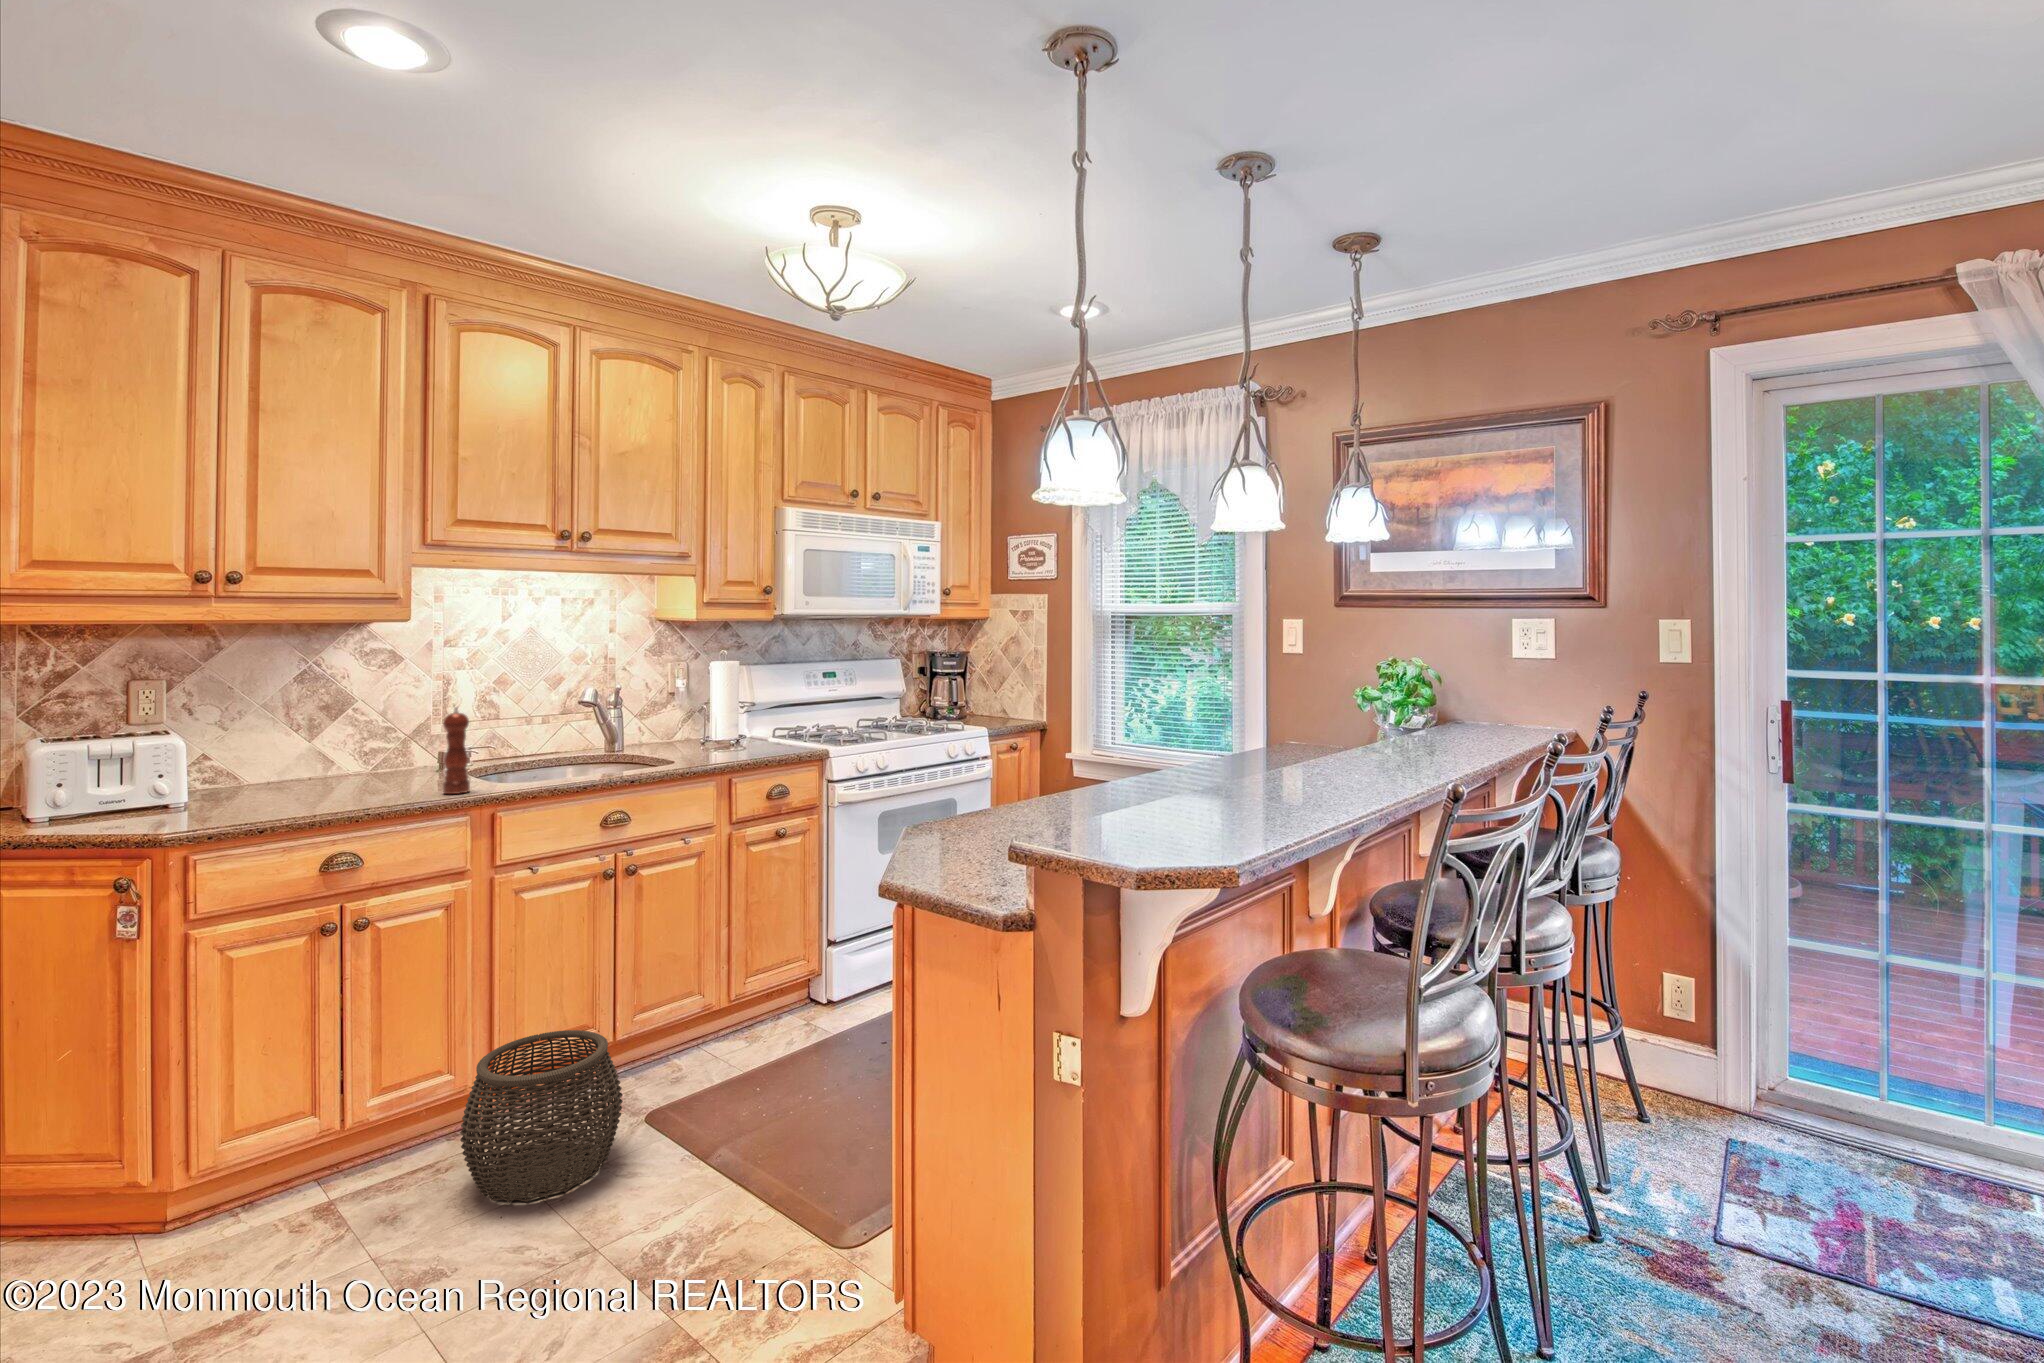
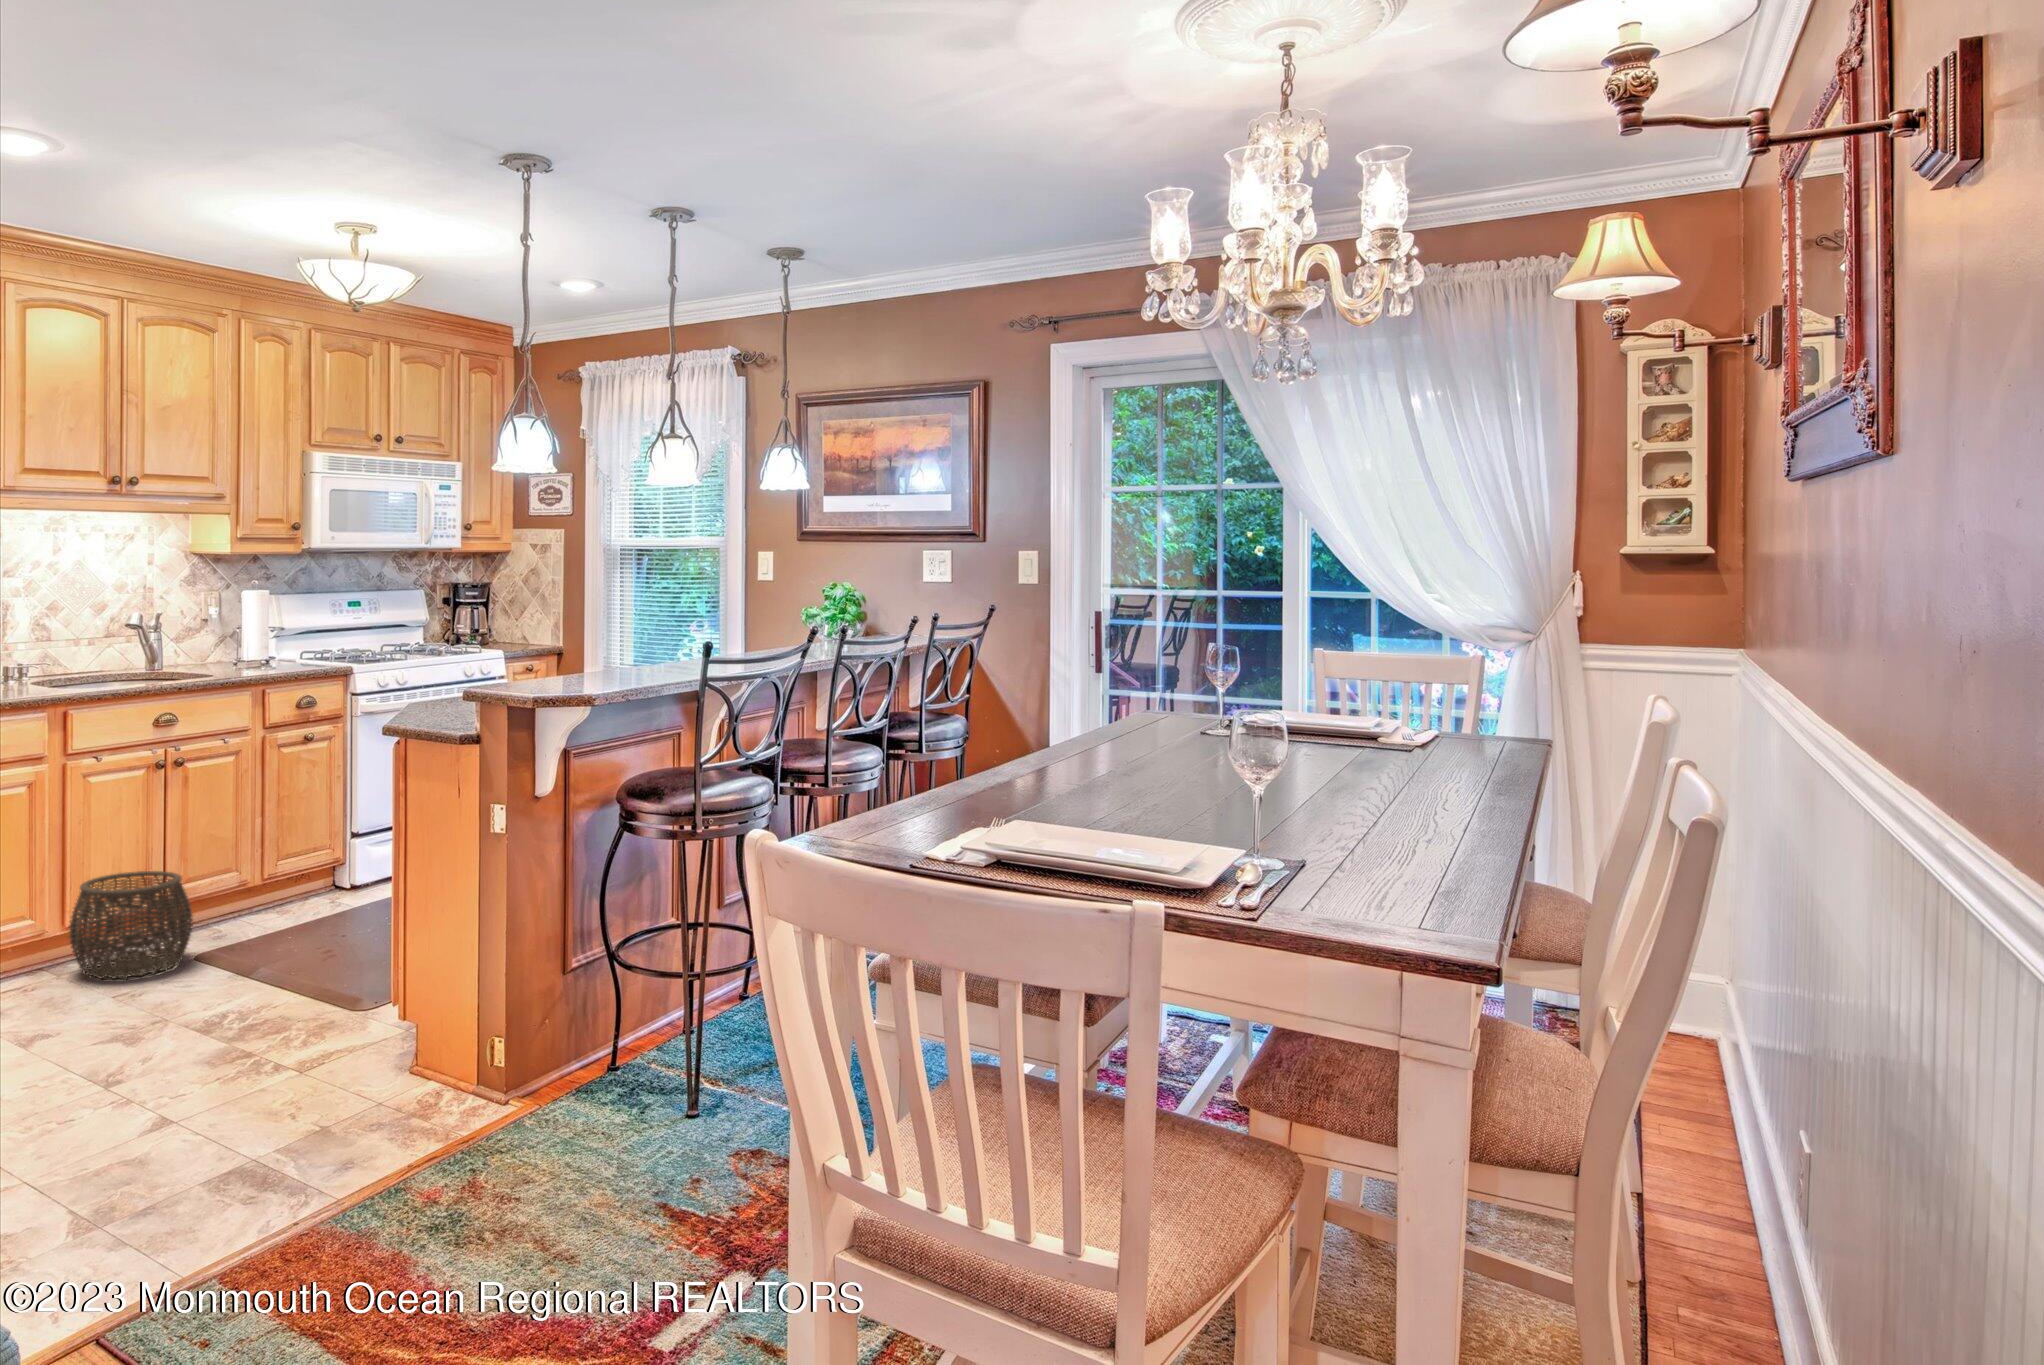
pepper mill: present [443,707,470,794] -> none [29,625,52,693]

